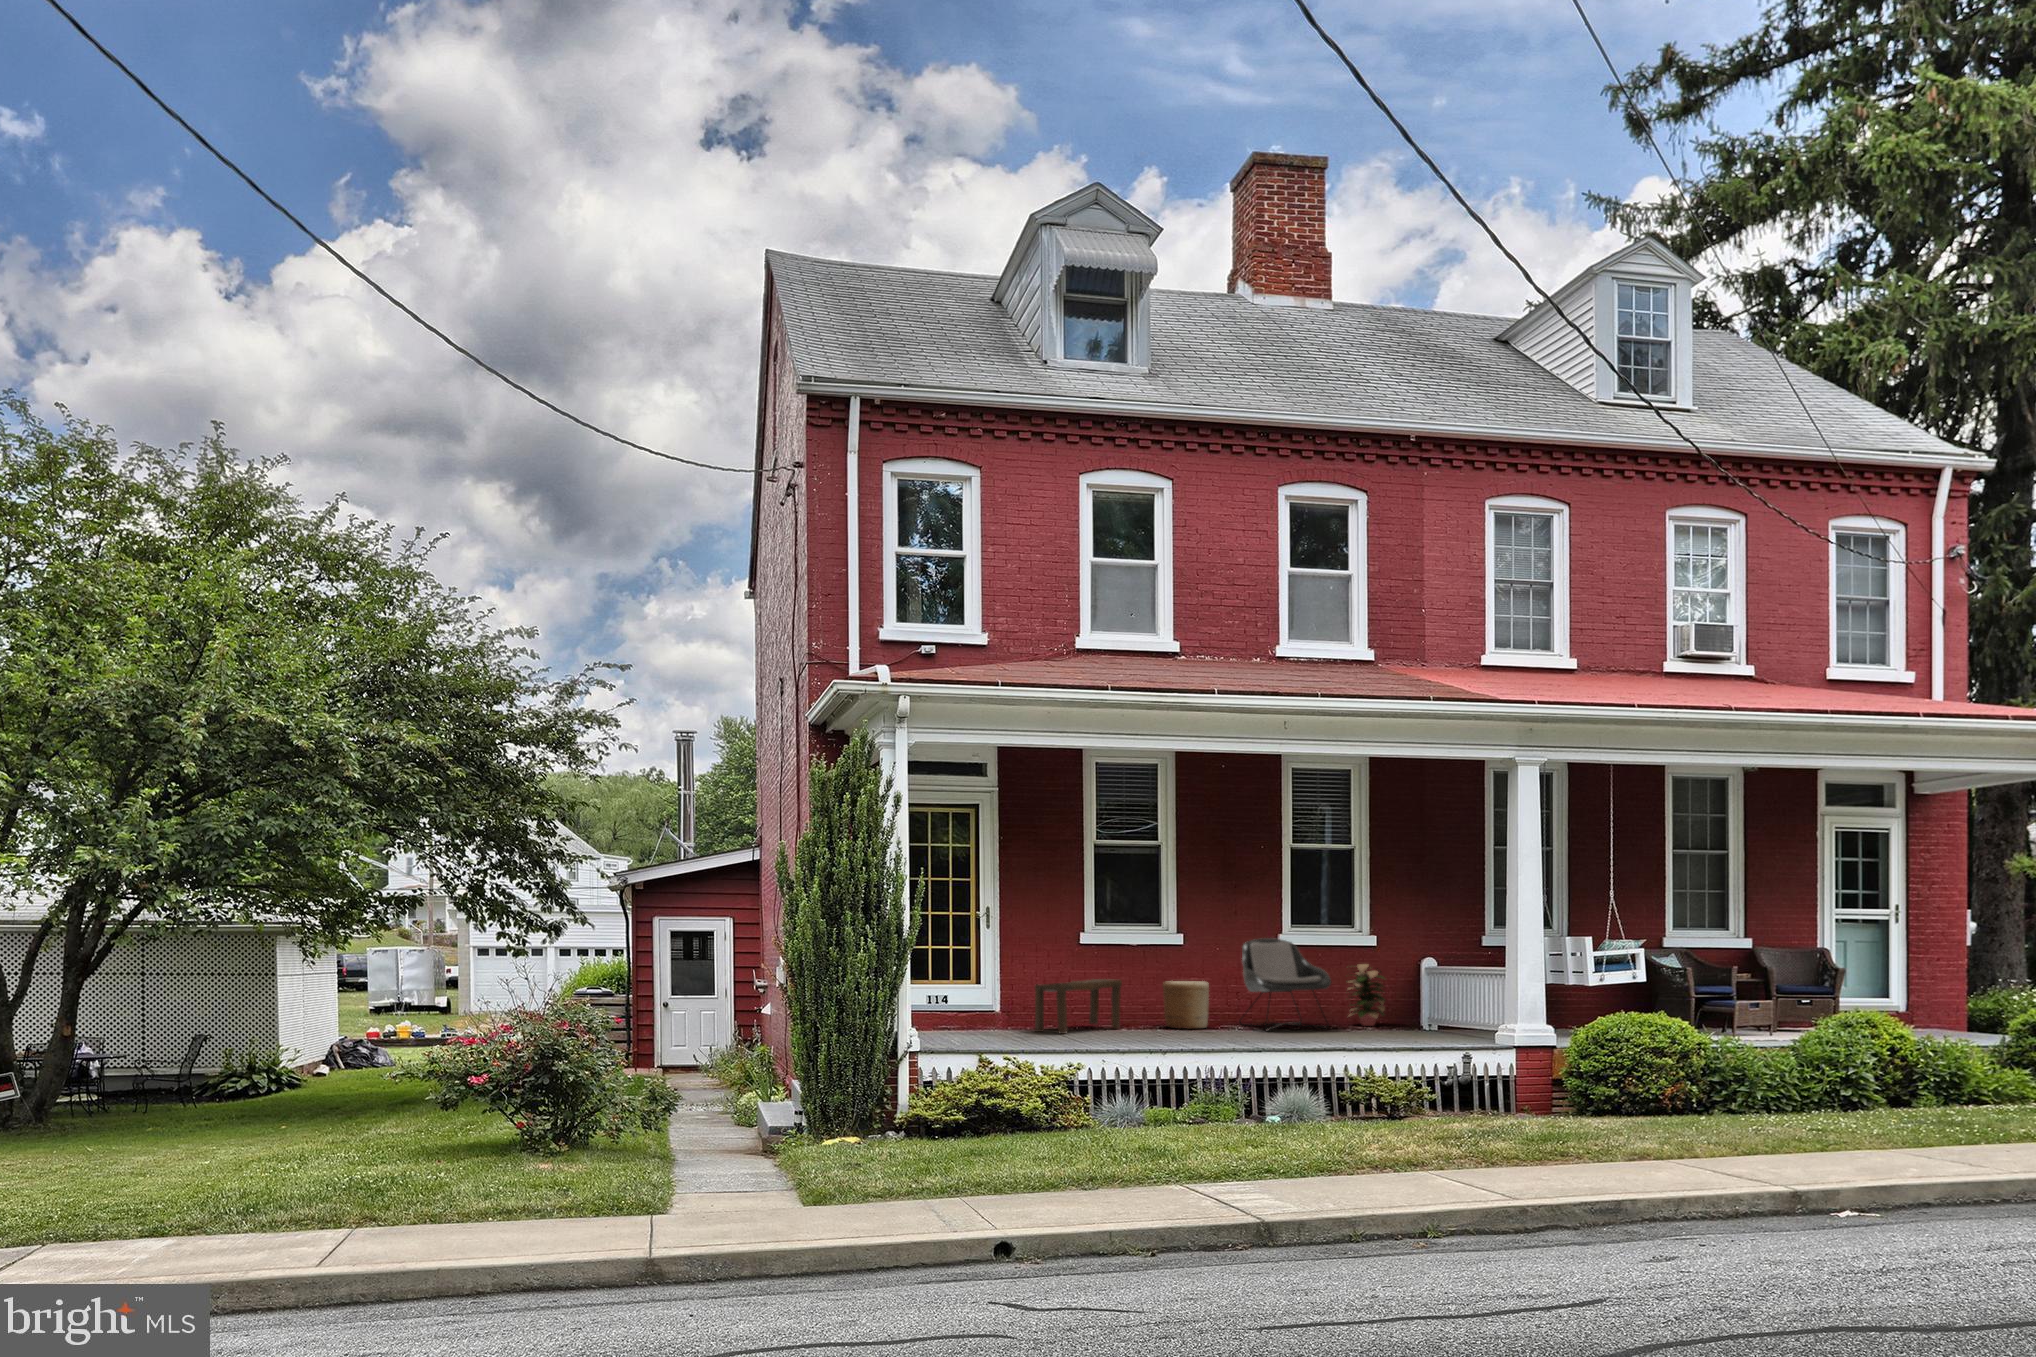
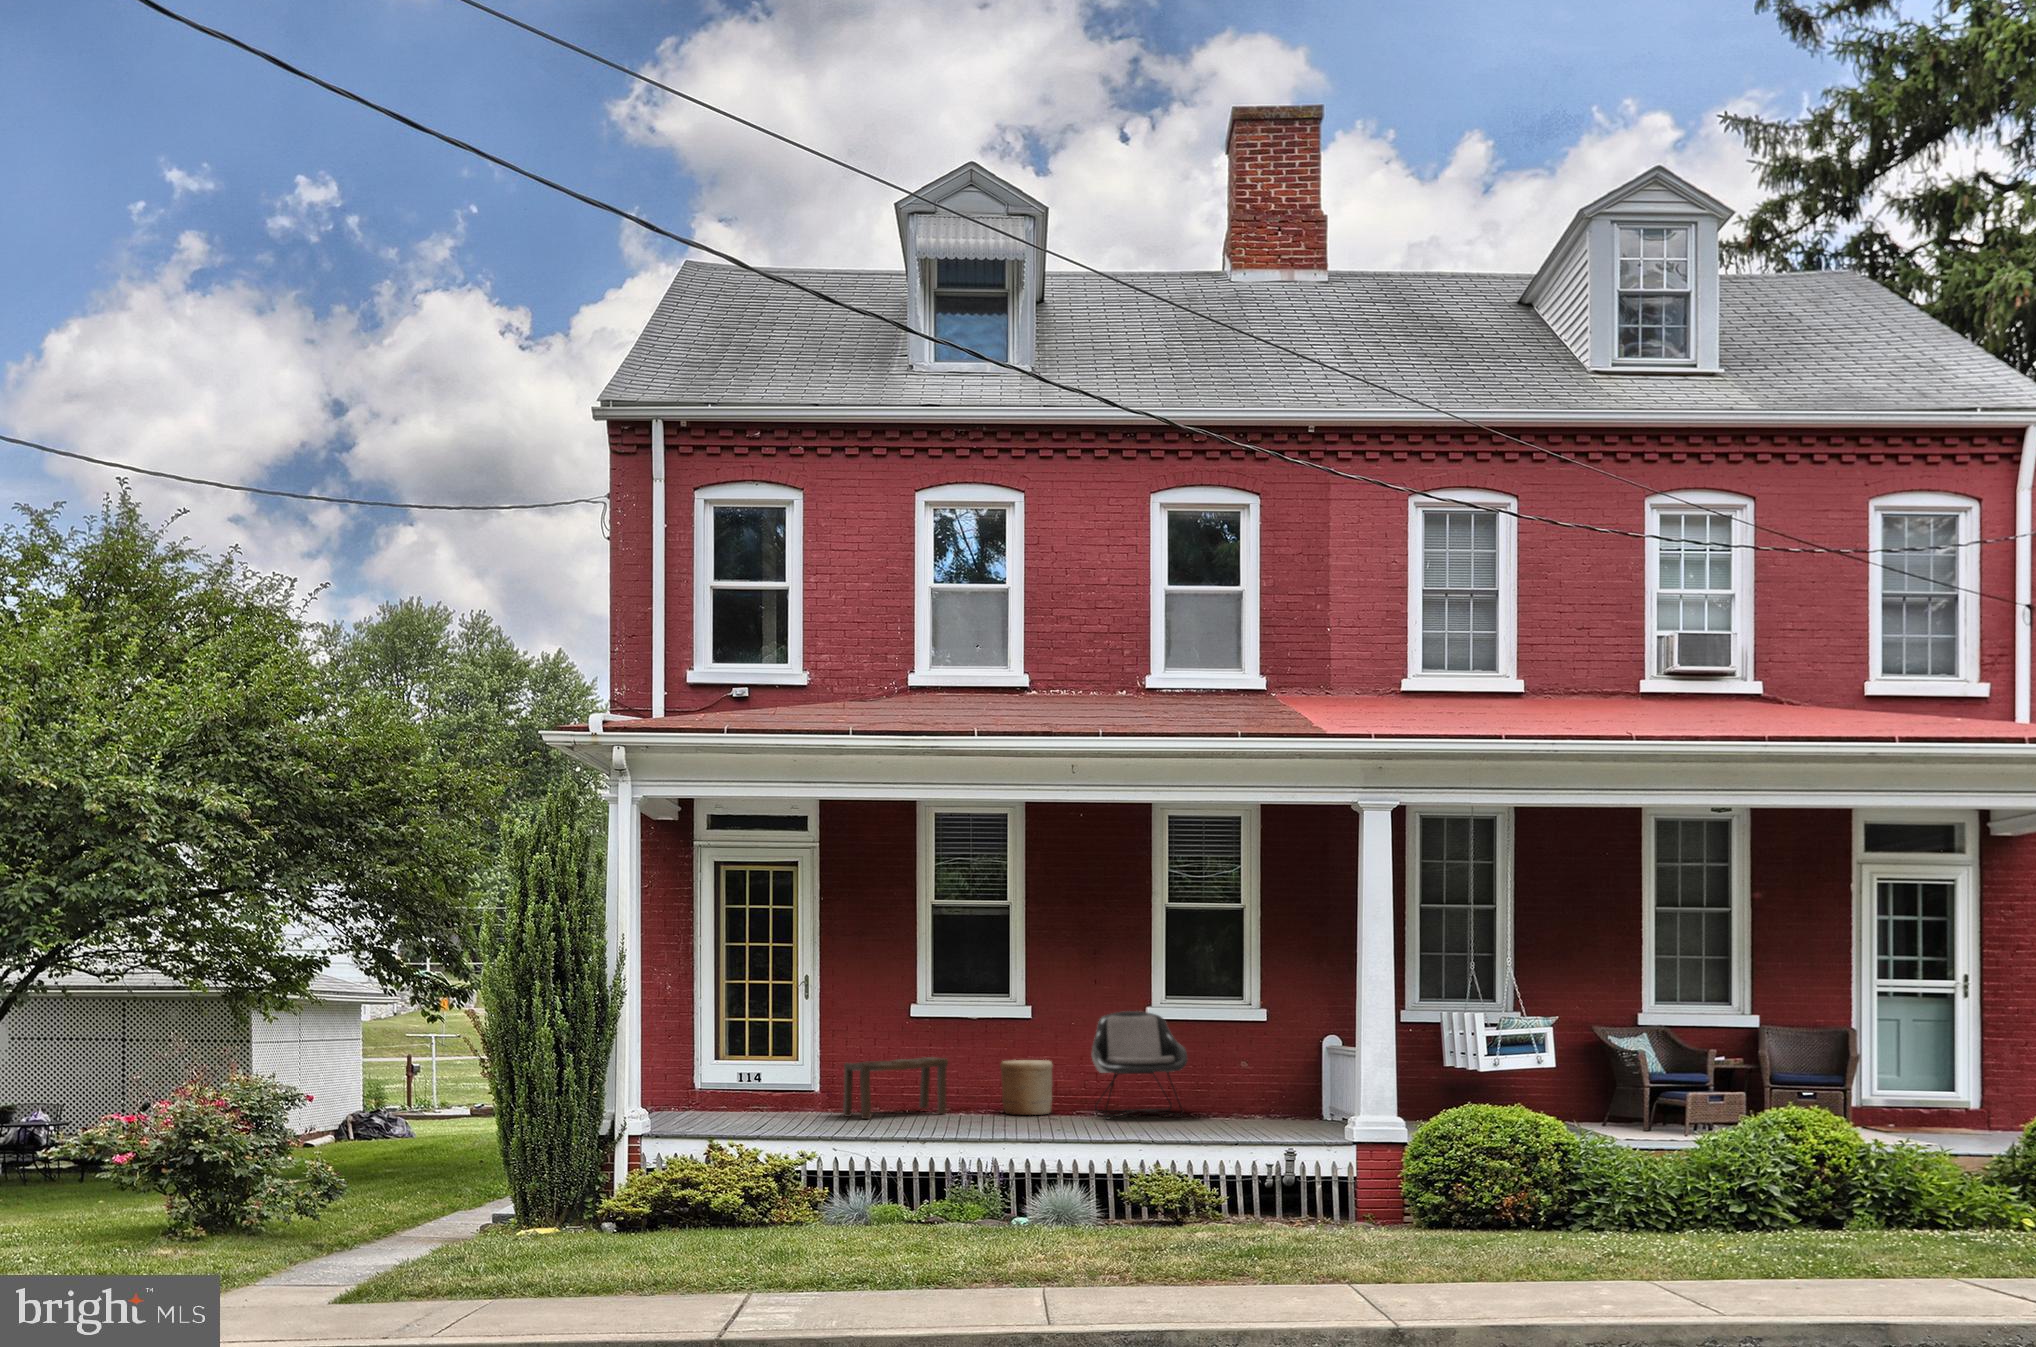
decorative plant: present [1348,964,1385,1026] -> none [1220,1041,1273,1114]

